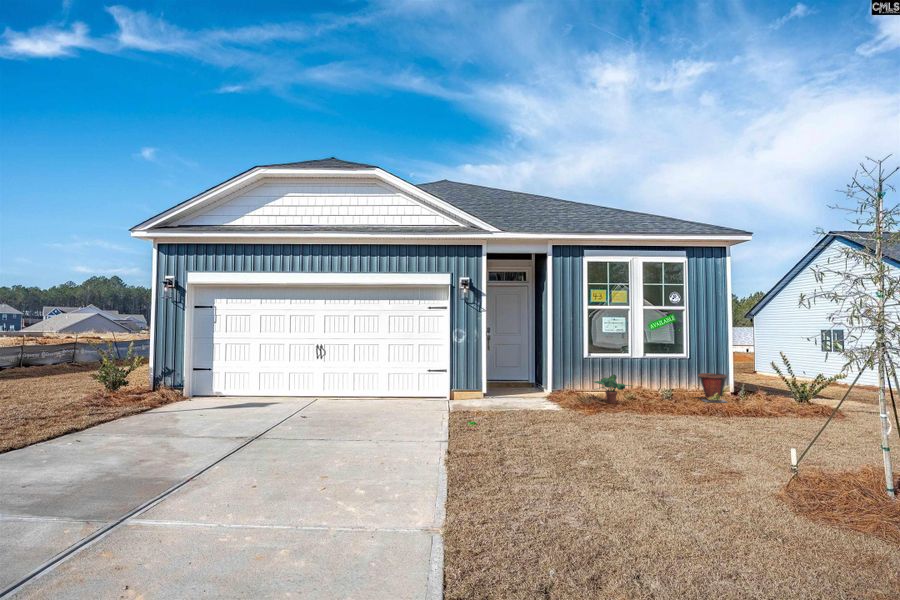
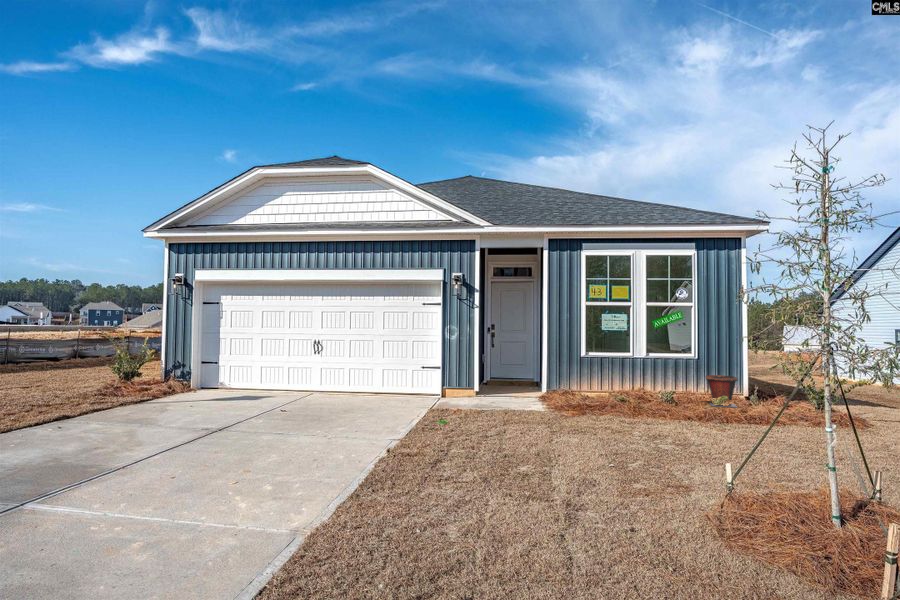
potted plant: present [594,374,631,403] -> none [585,374,632,405]

